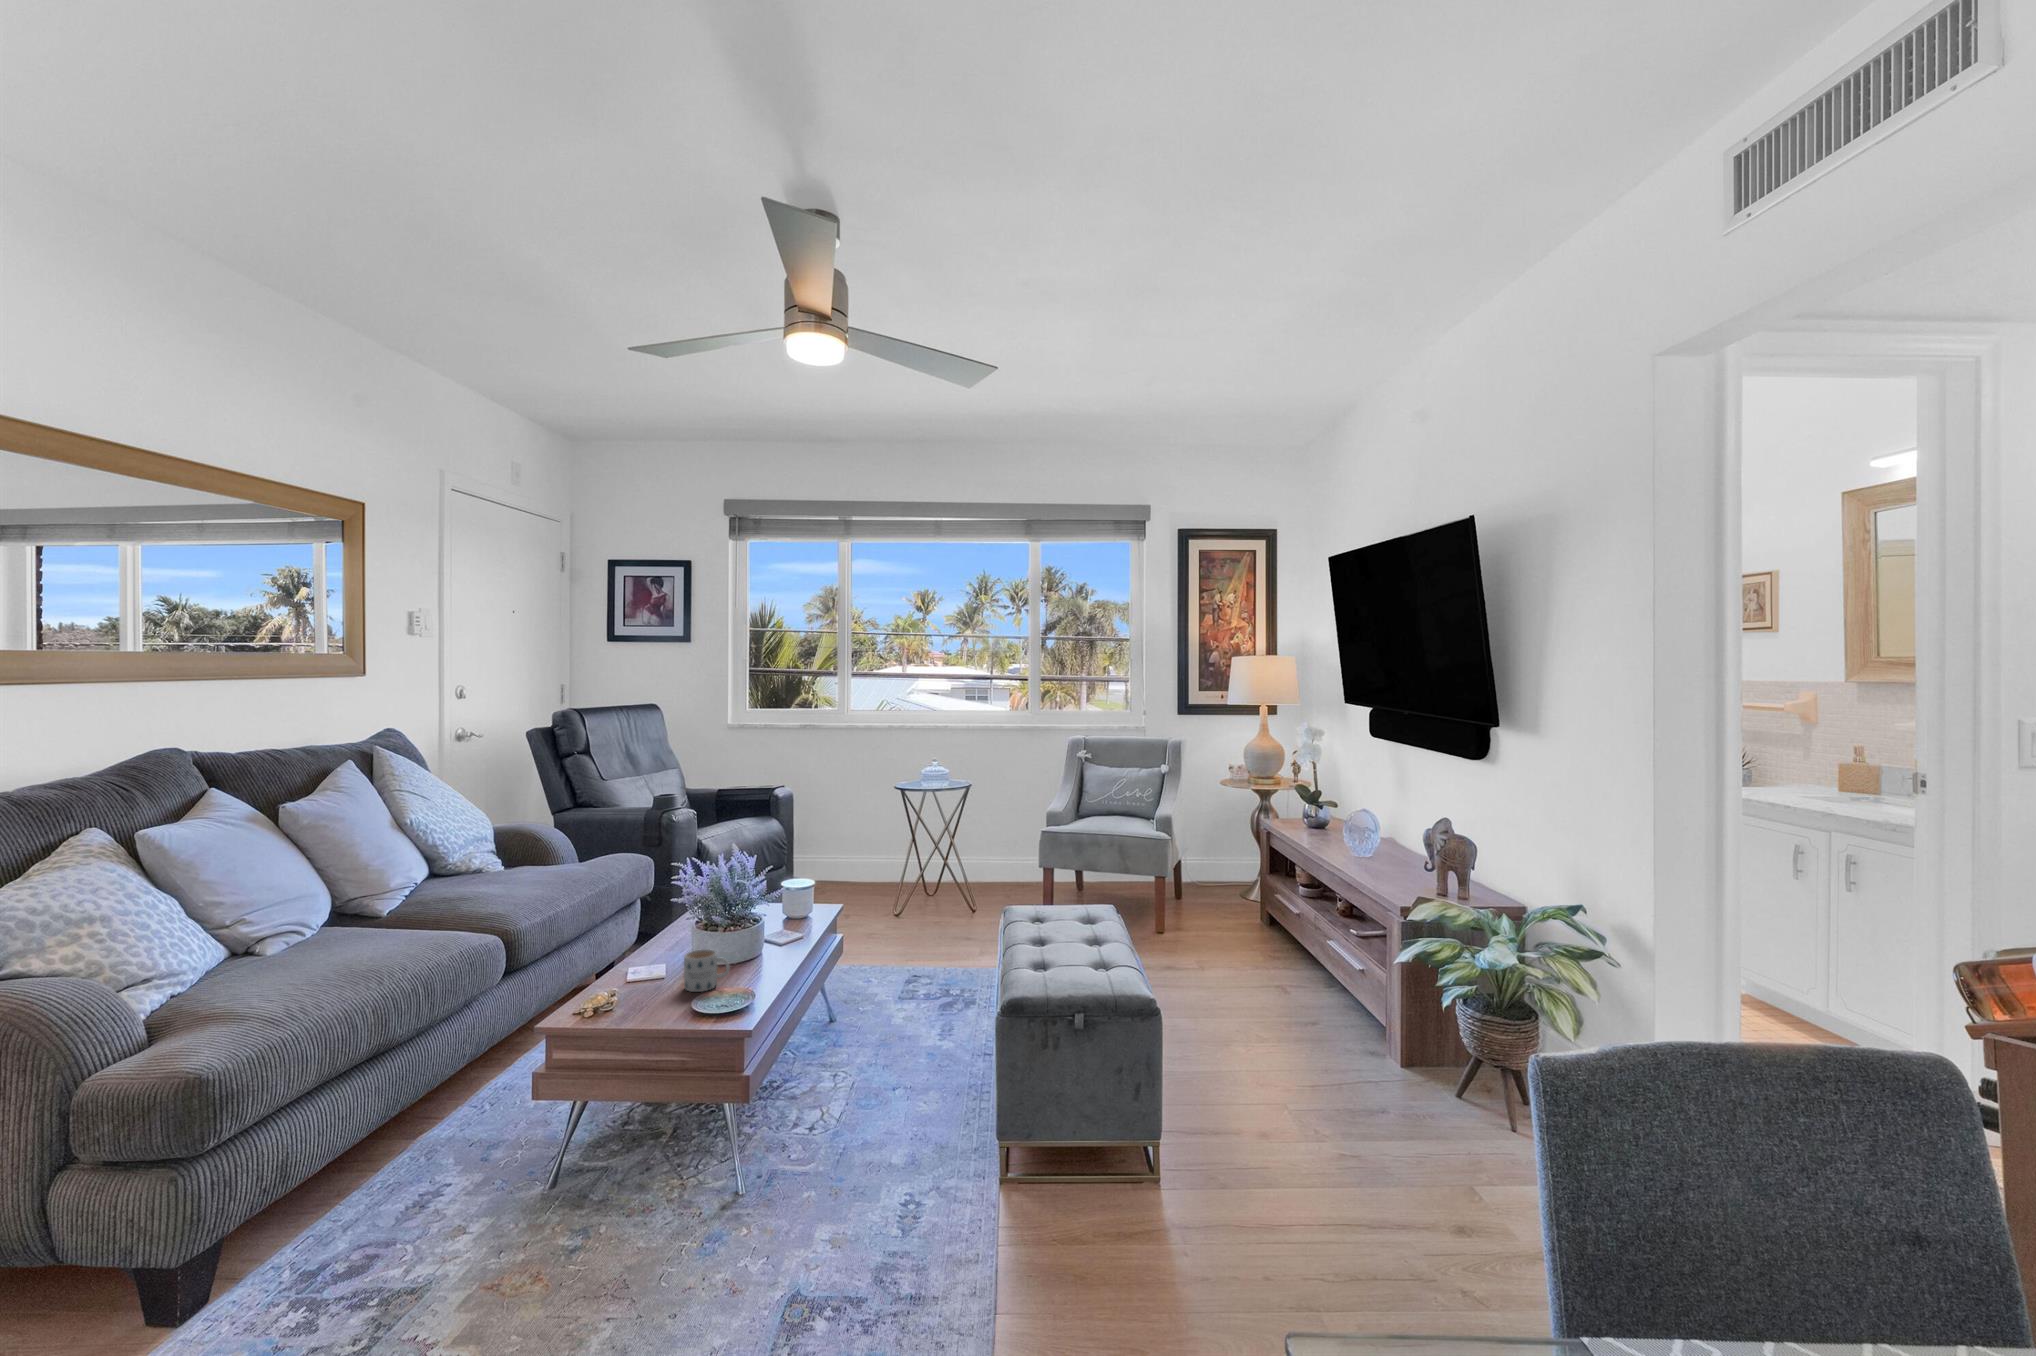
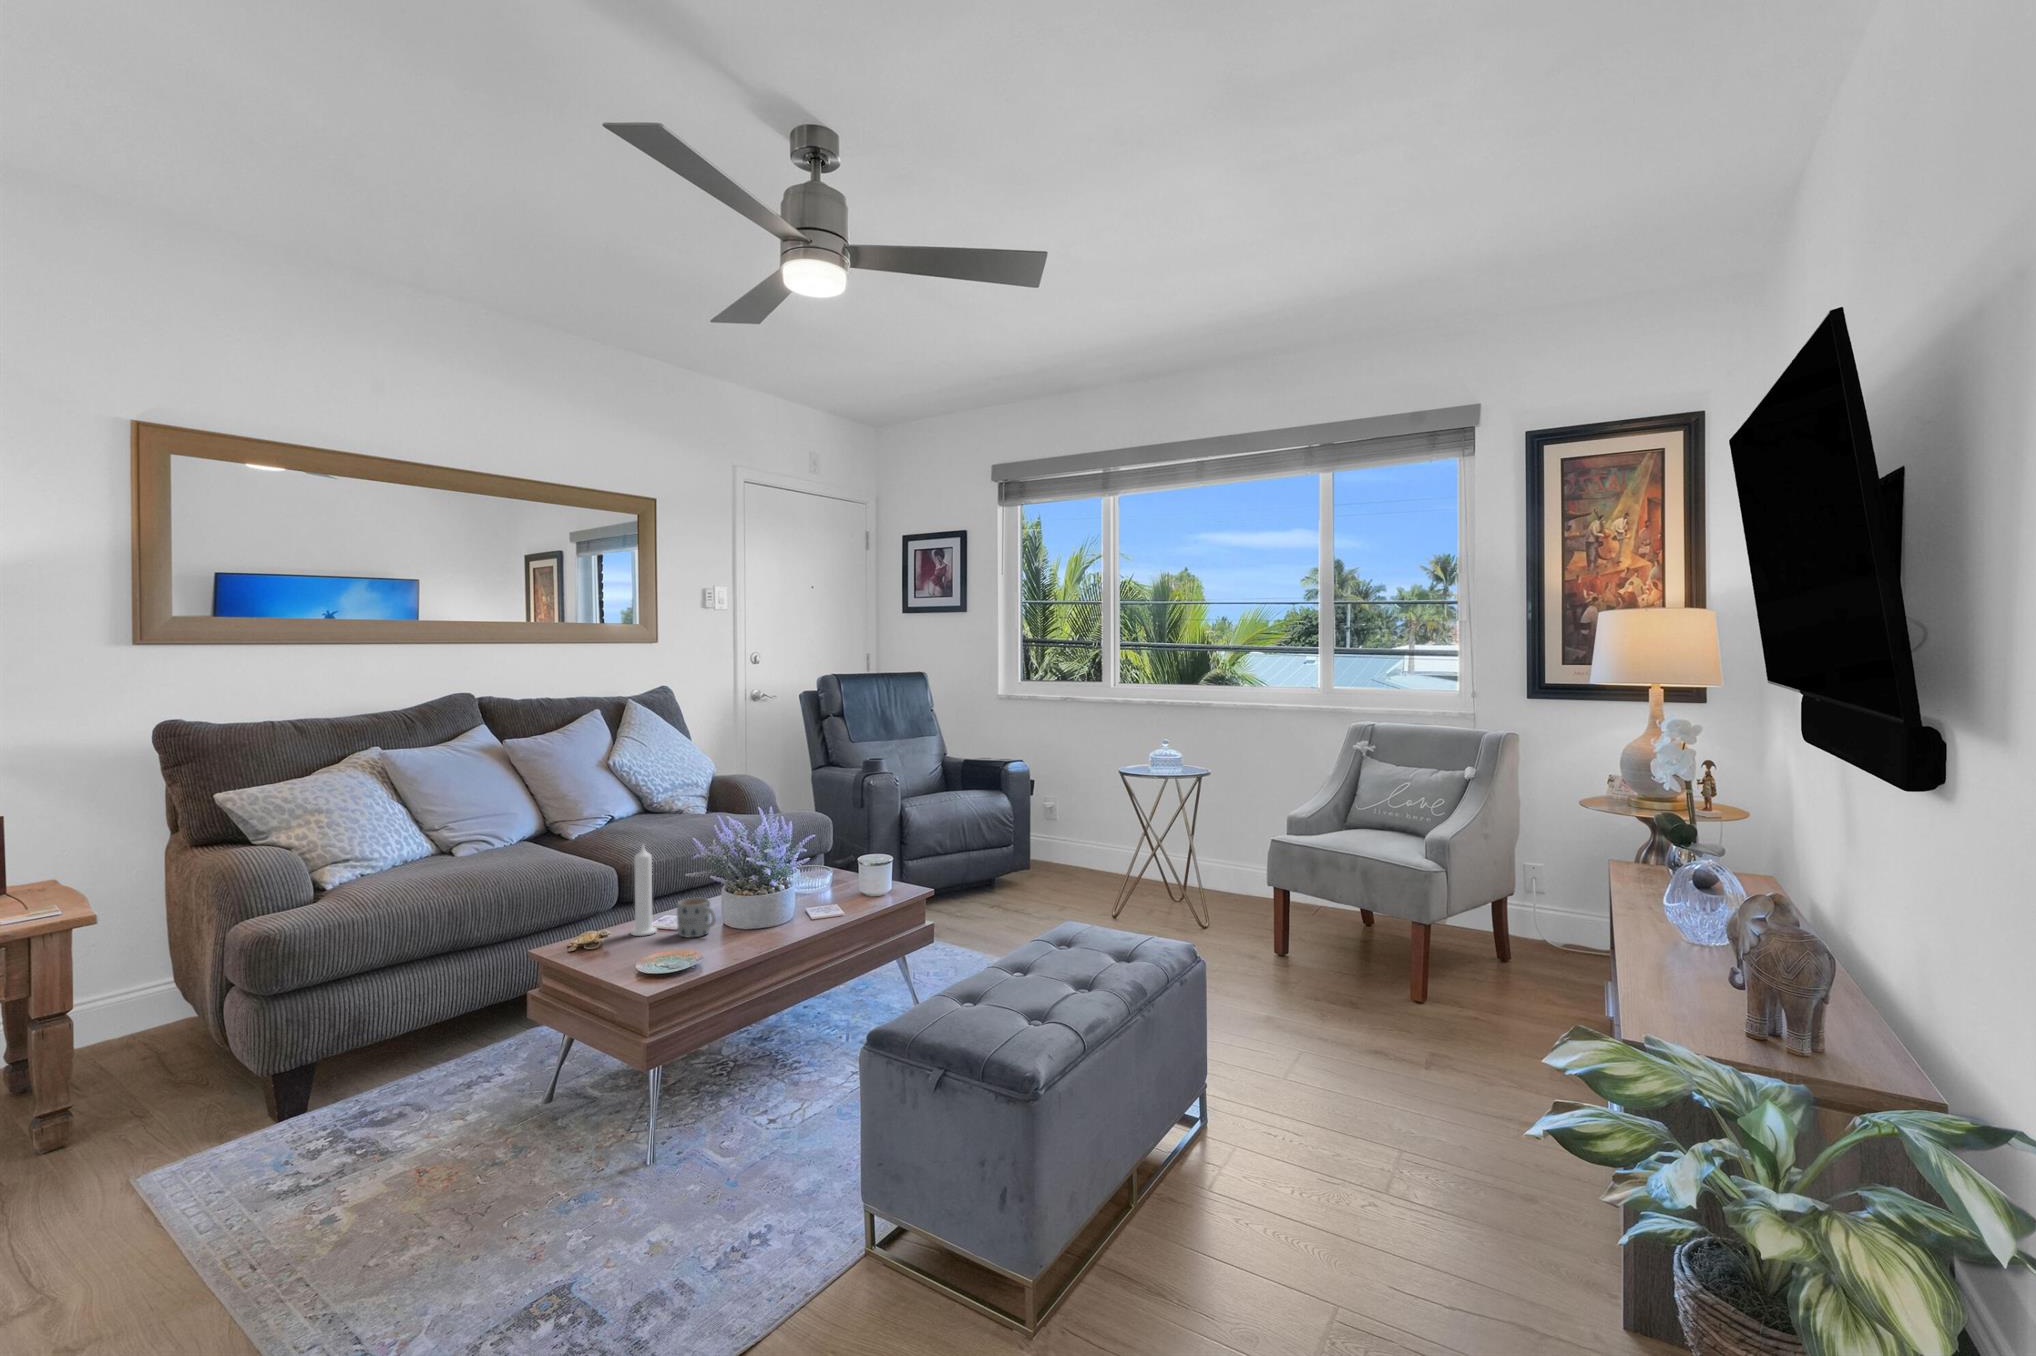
candle: none [631,902,659,1000] -> present [630,845,657,936]

